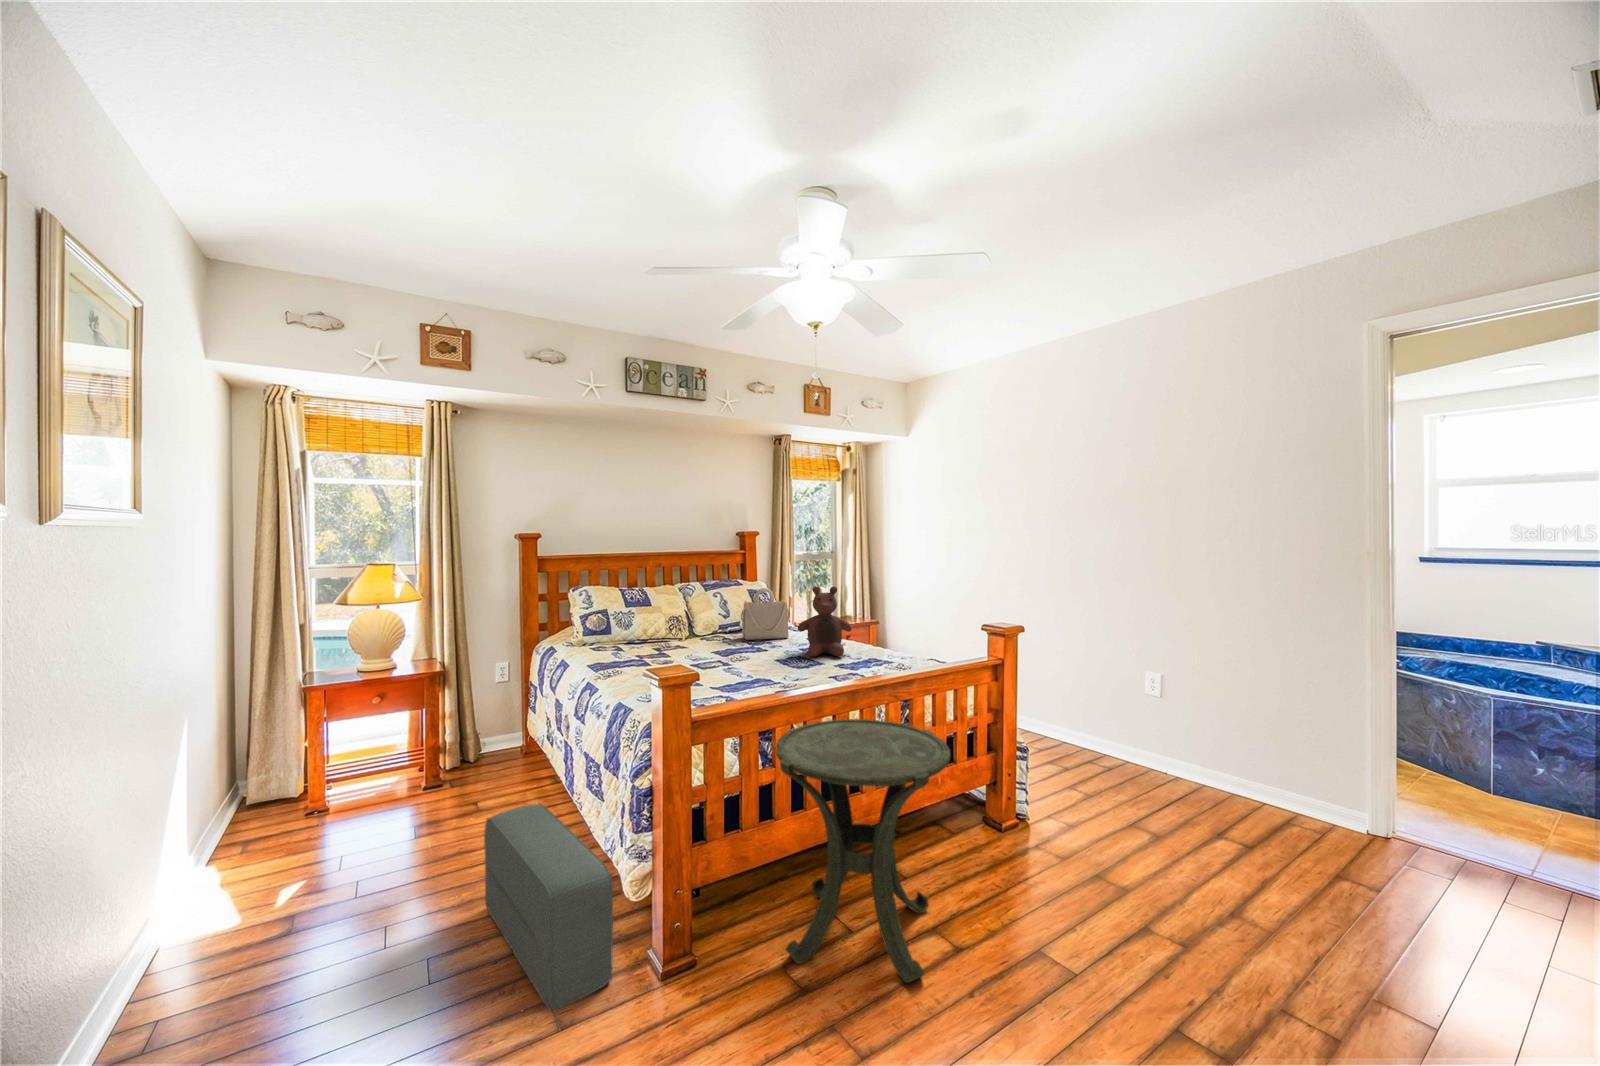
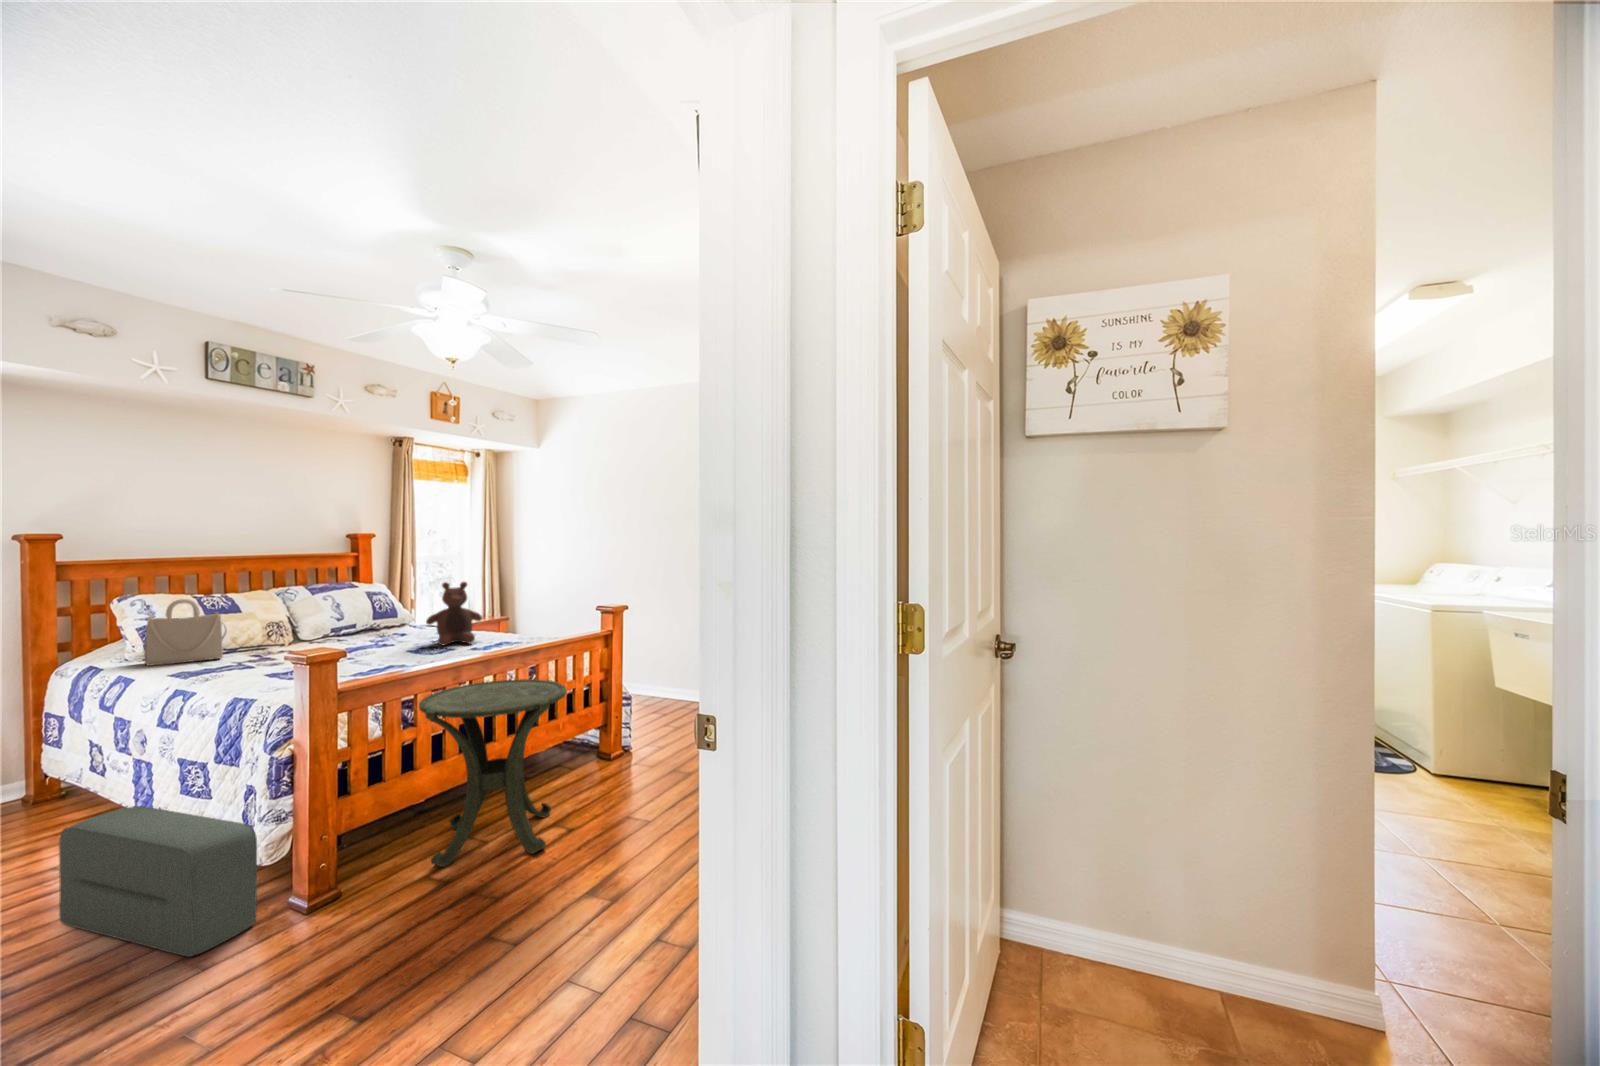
handbag: present [741,588,790,640] -> present [142,599,227,666]

